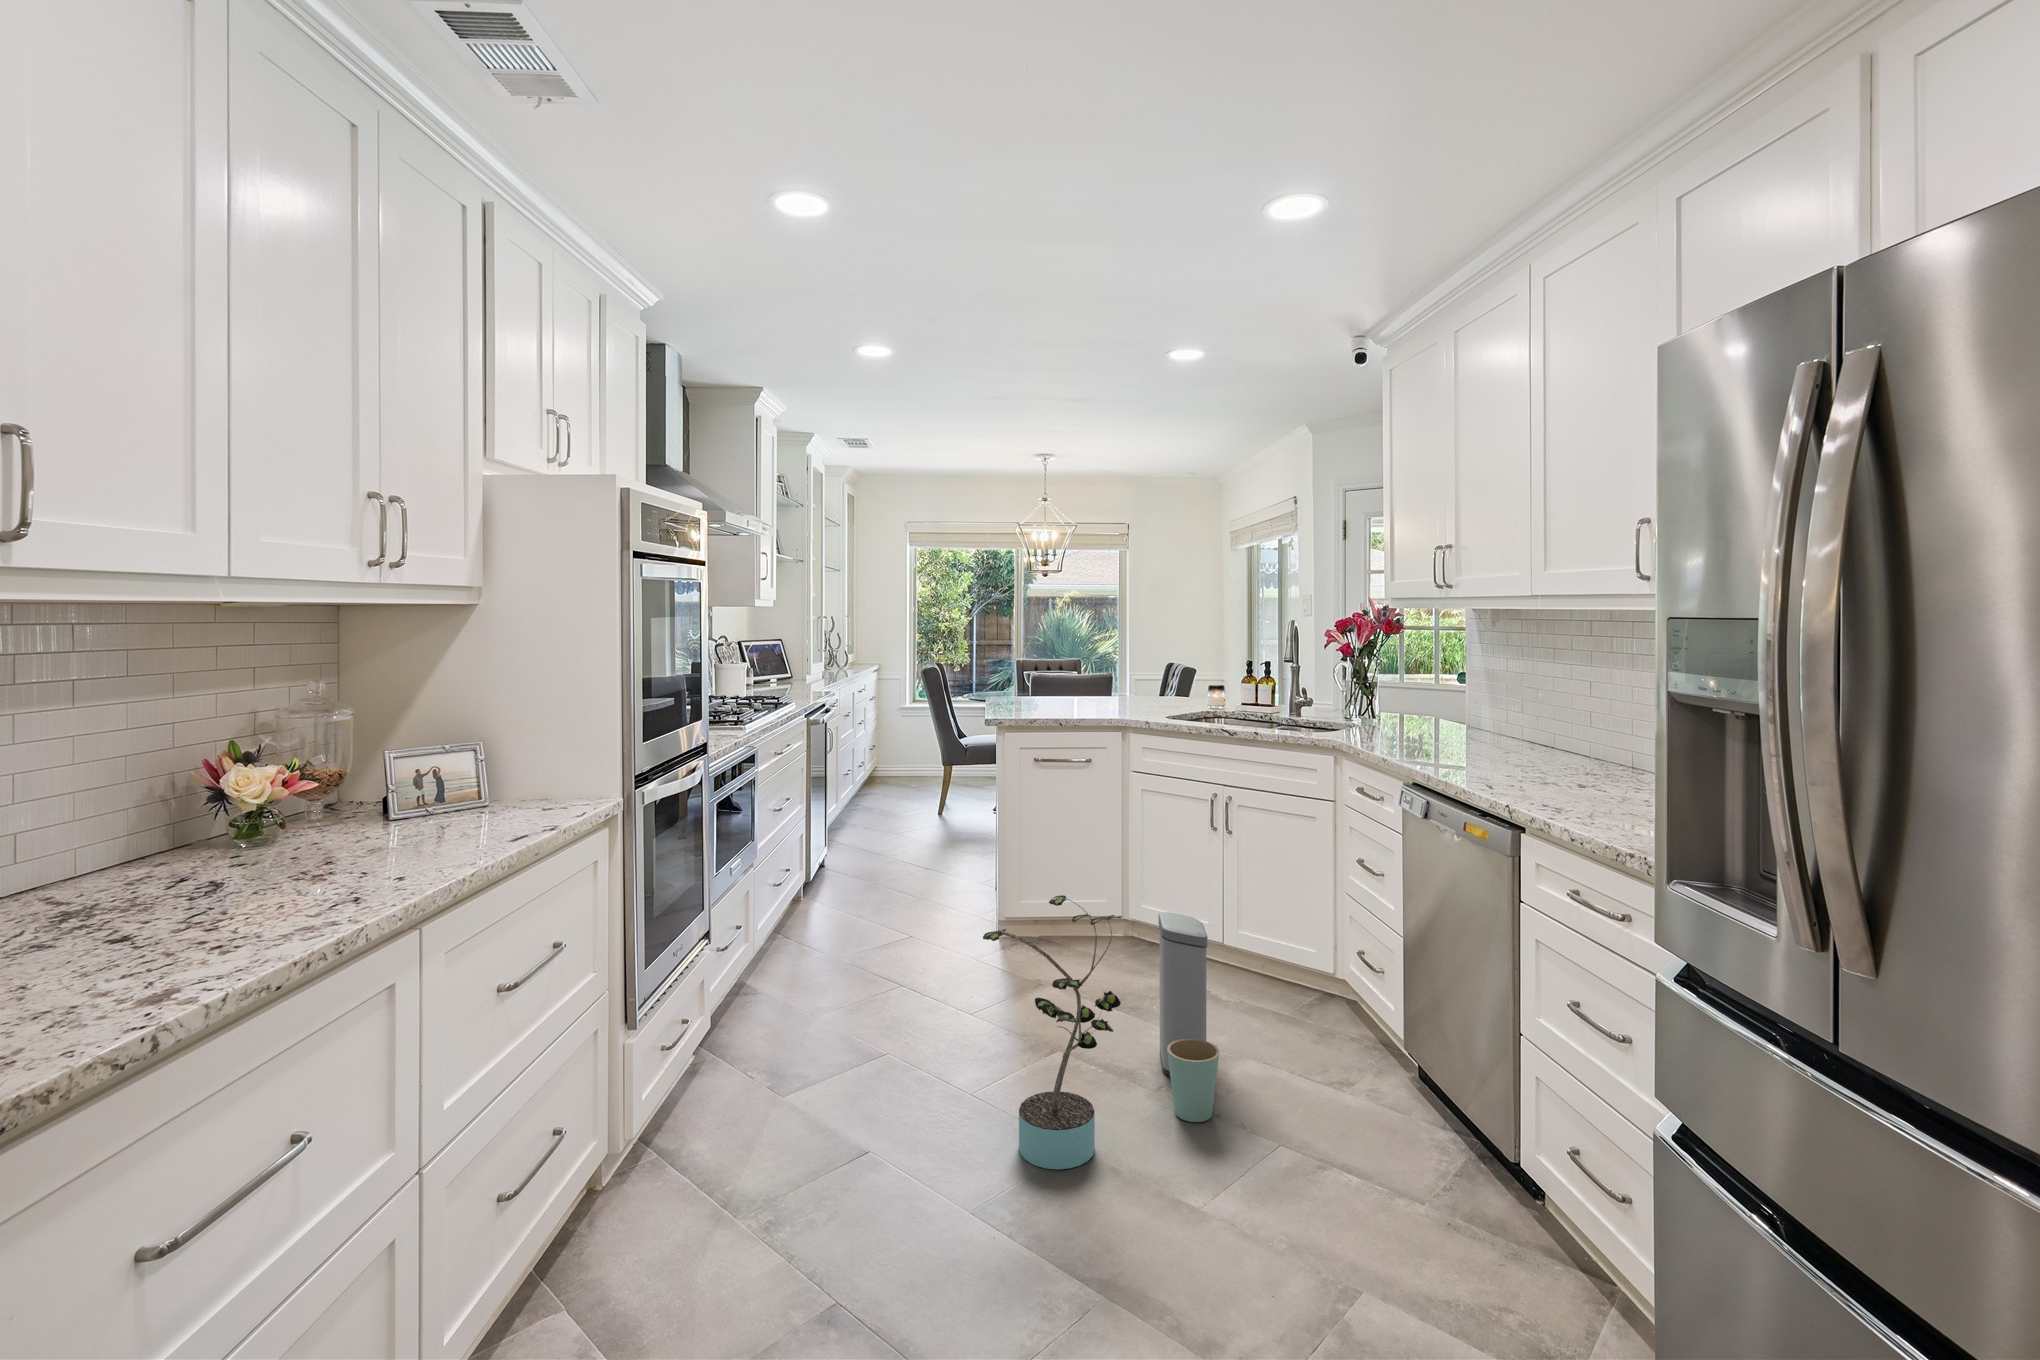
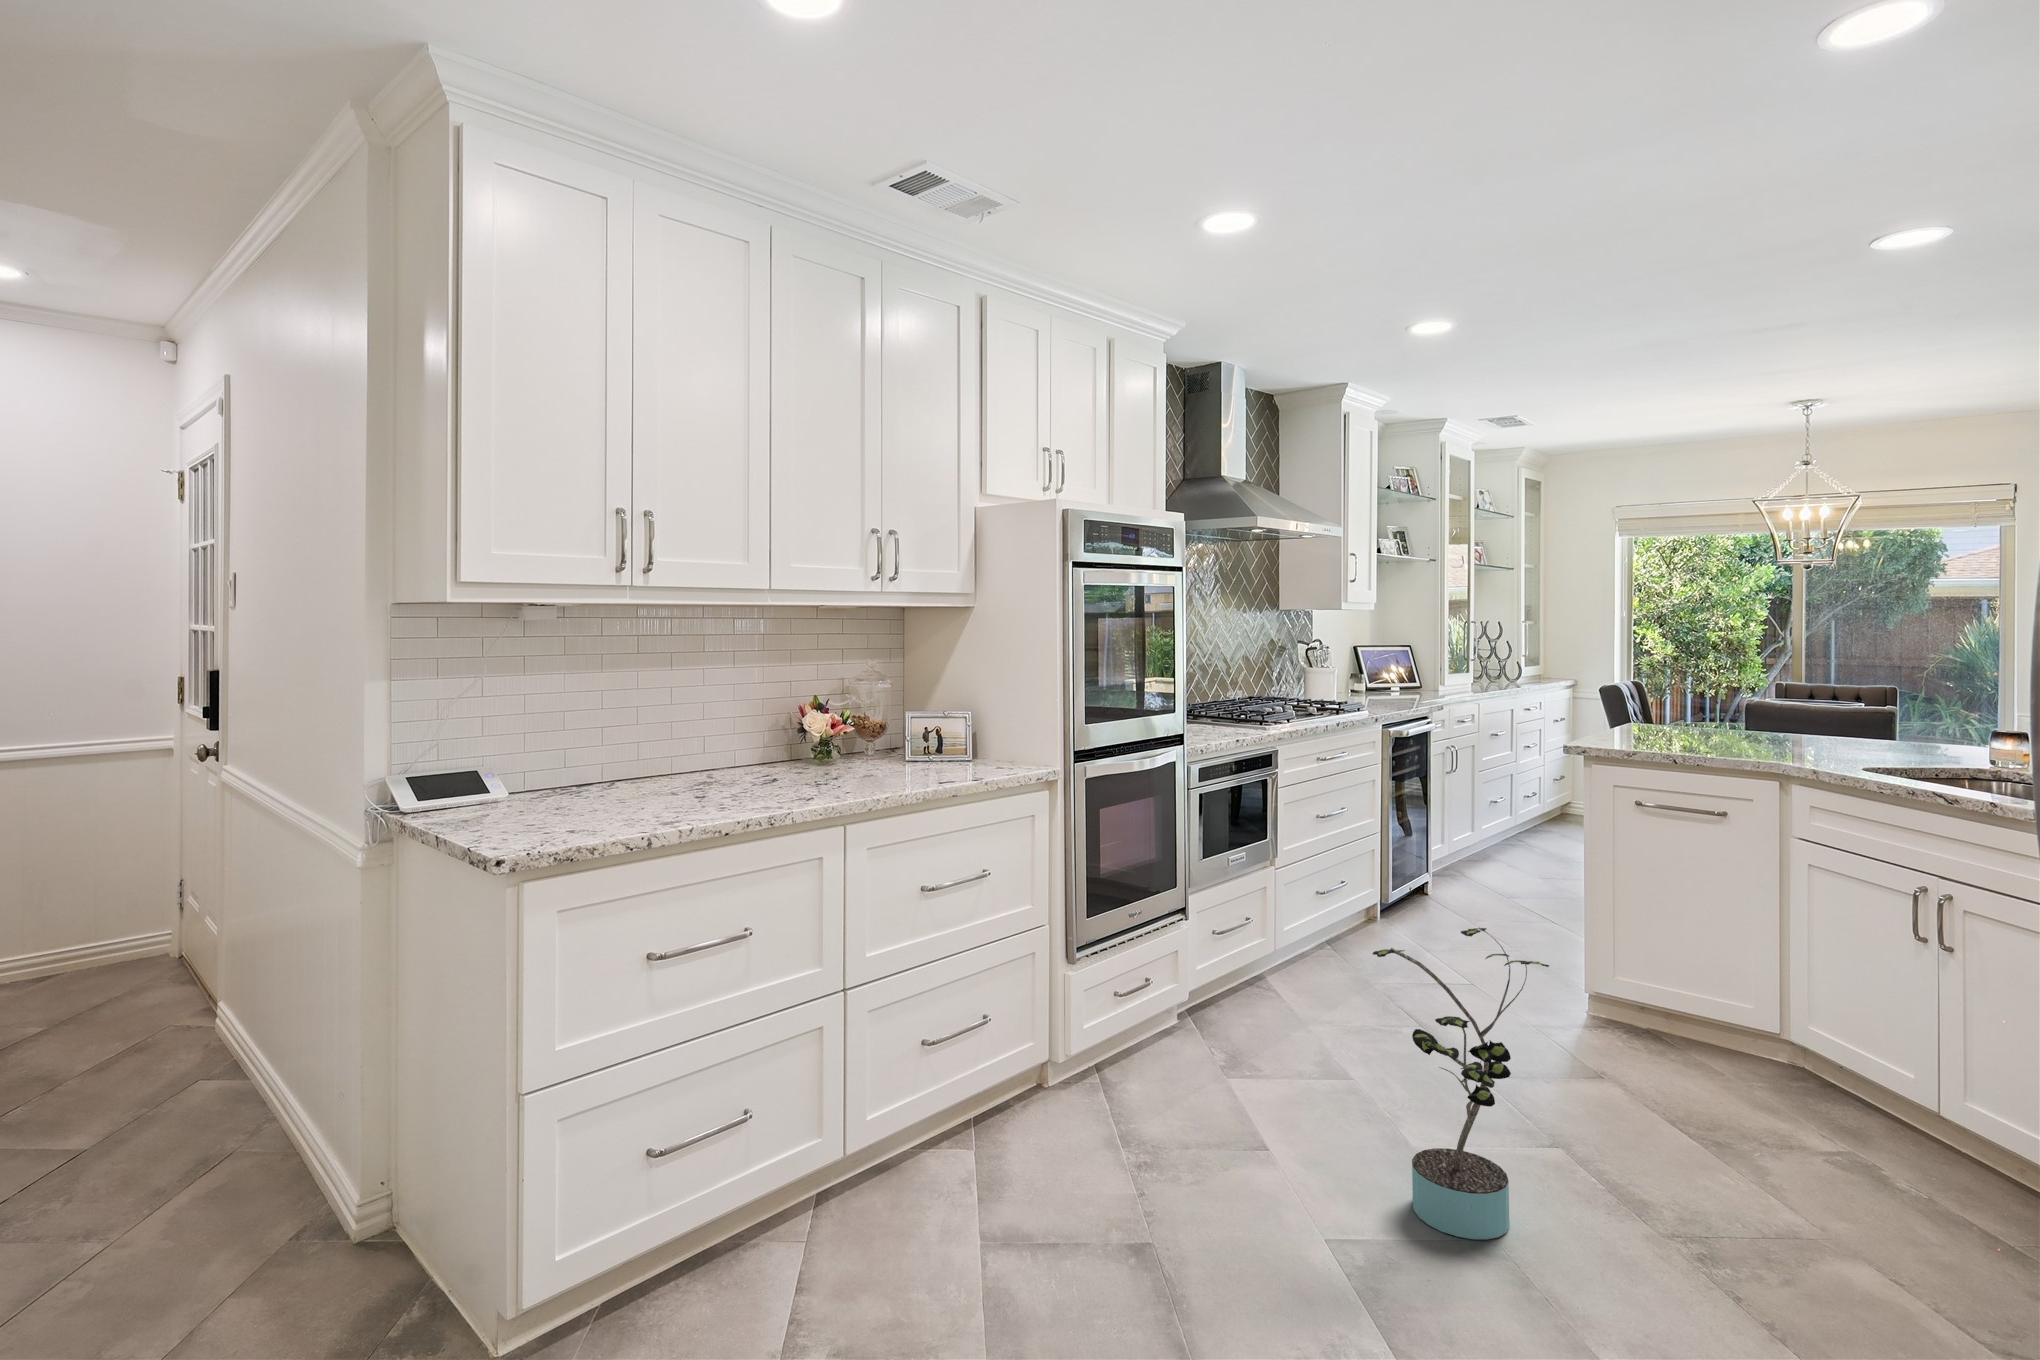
trash can: present [1159,912,1220,1122] -> none [1641,994,1768,1268]

